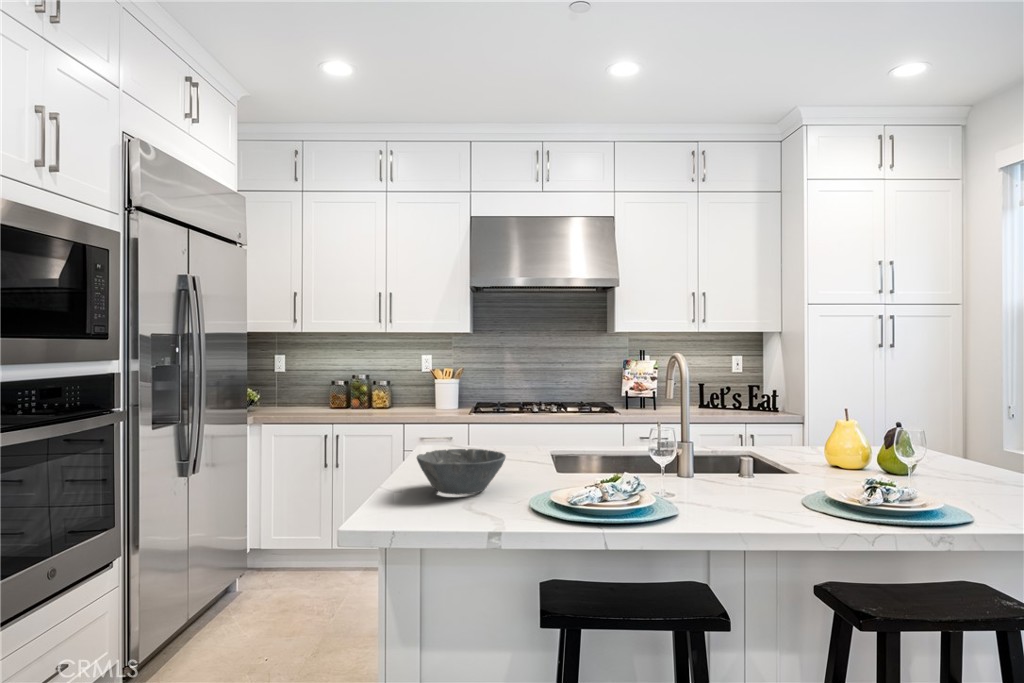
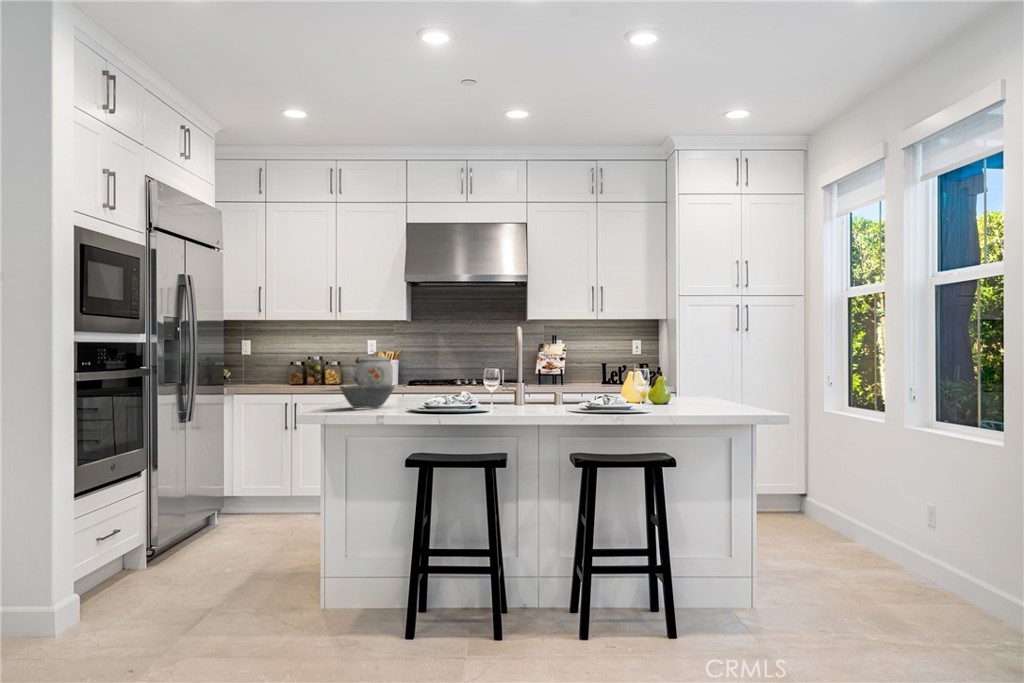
kettle: none [402,374,456,418] -> present [349,354,393,386]

